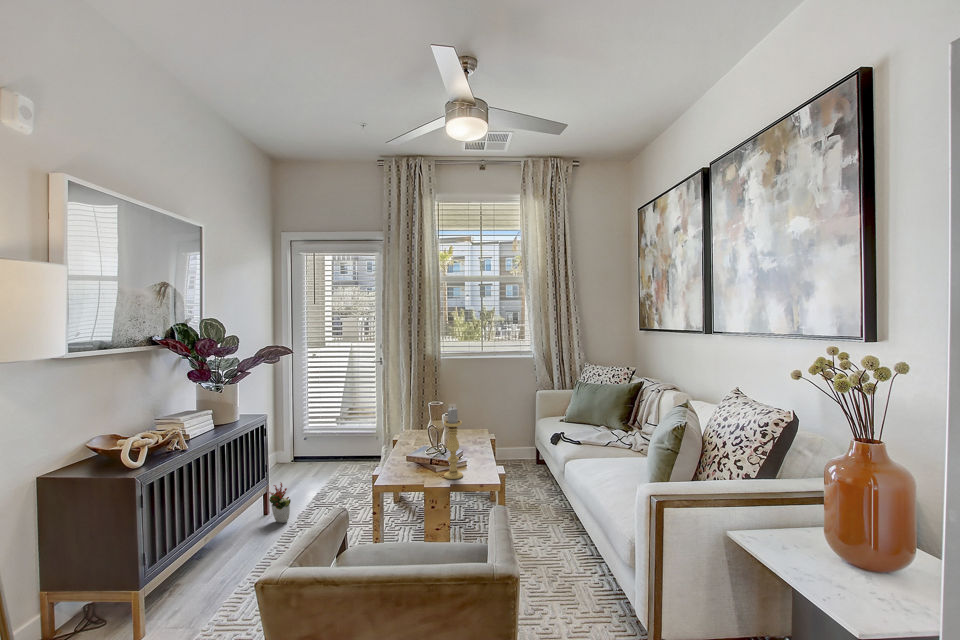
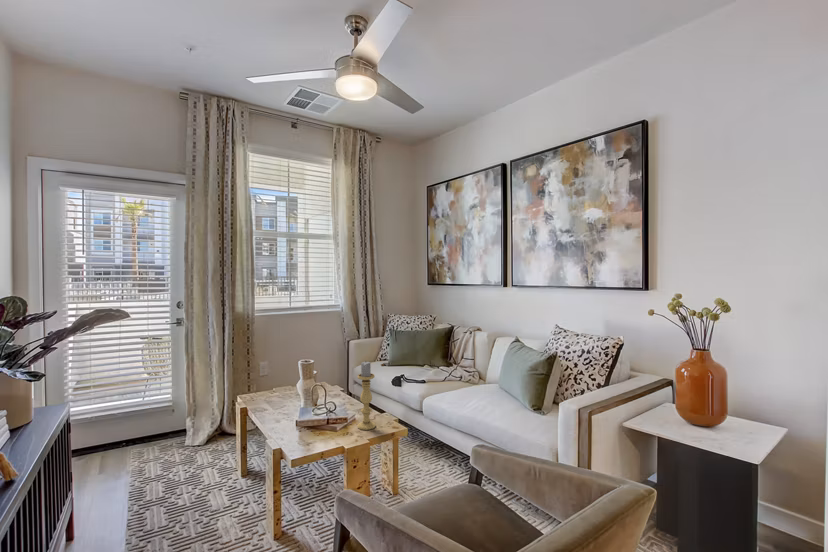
decorative plant: present [269,483,291,523] -> none [102,478,136,528]

